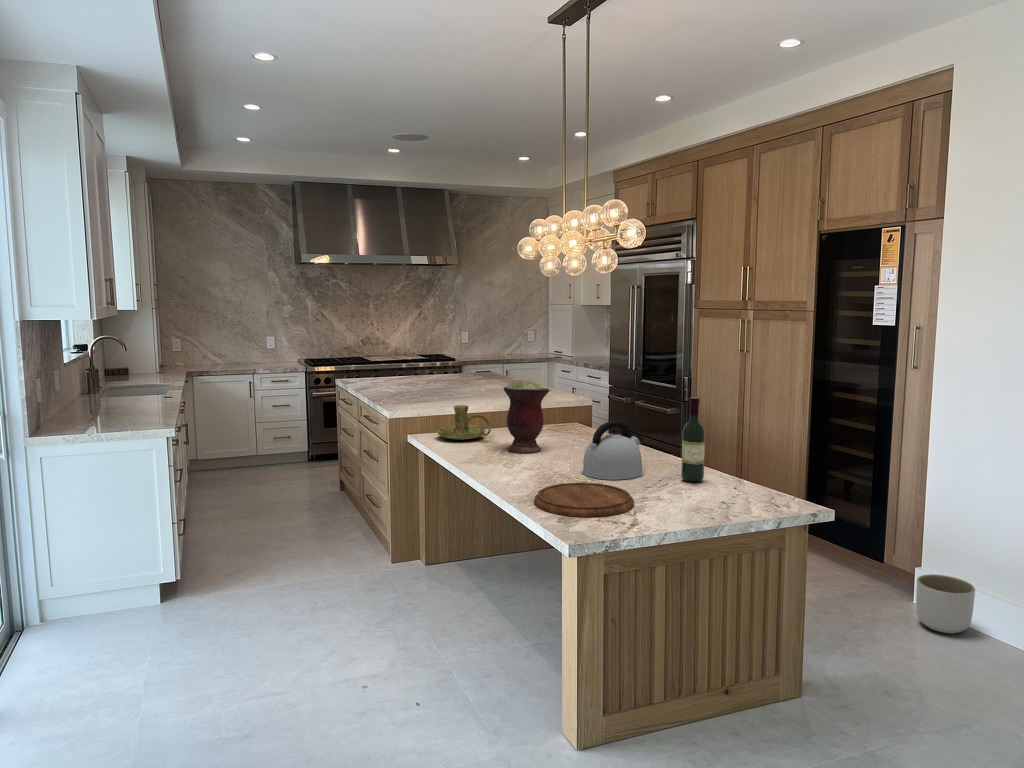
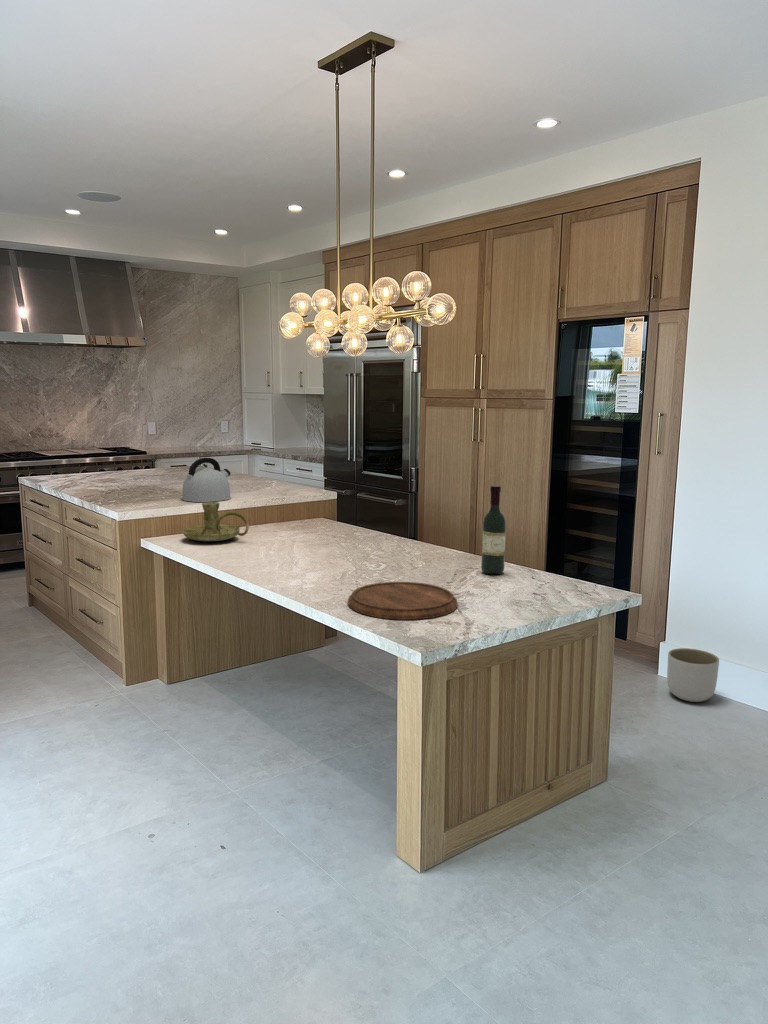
vase: present [504,380,549,453] -> none [268,472,320,553]
kettle: present [582,421,643,480] -> present [182,458,231,502]

